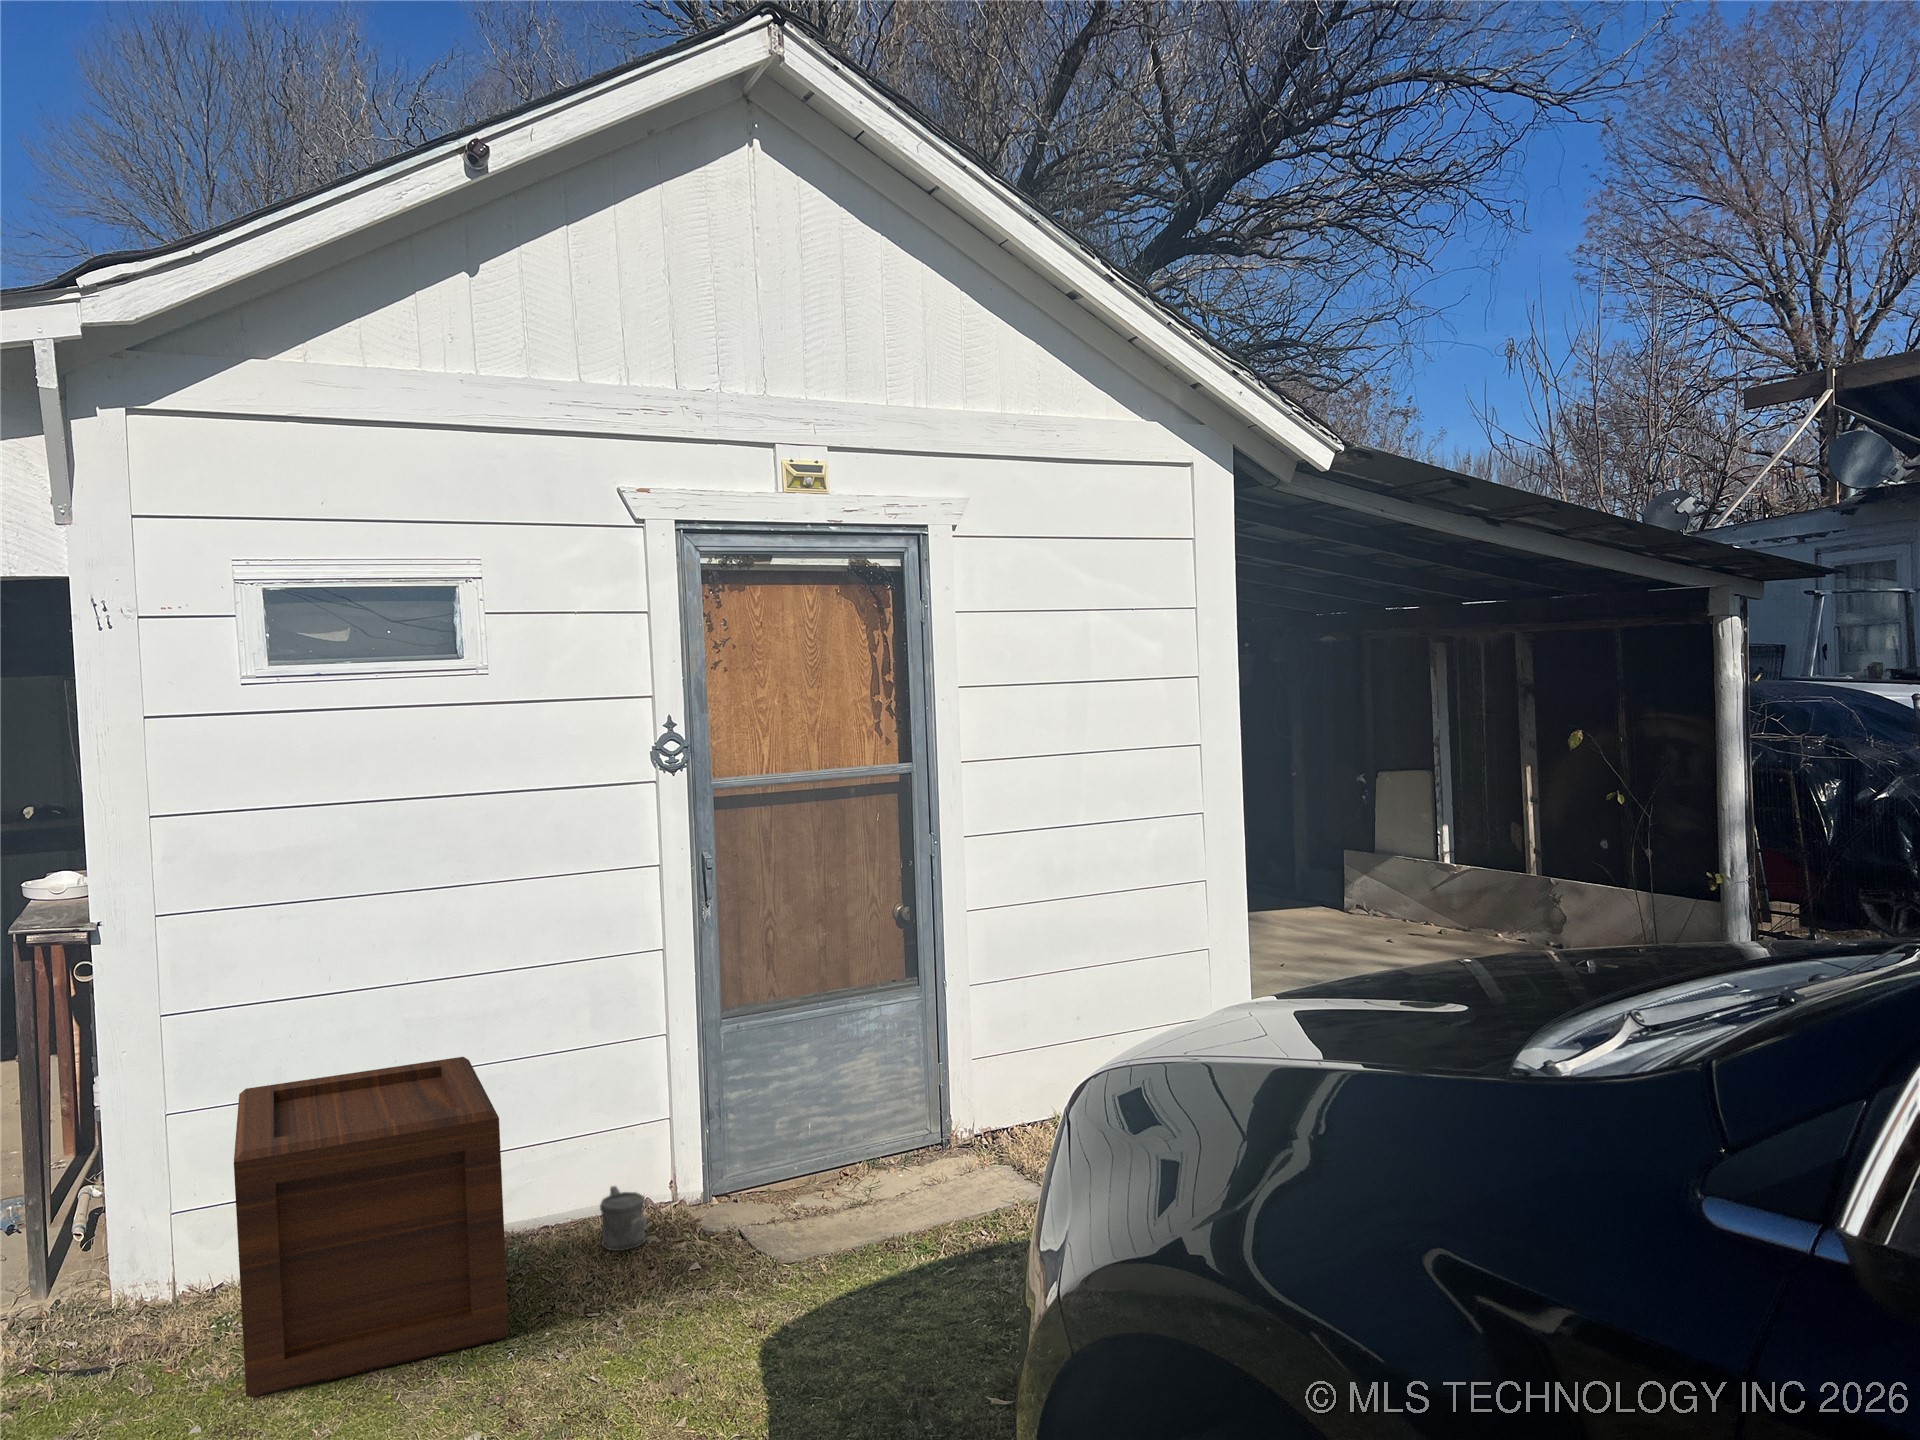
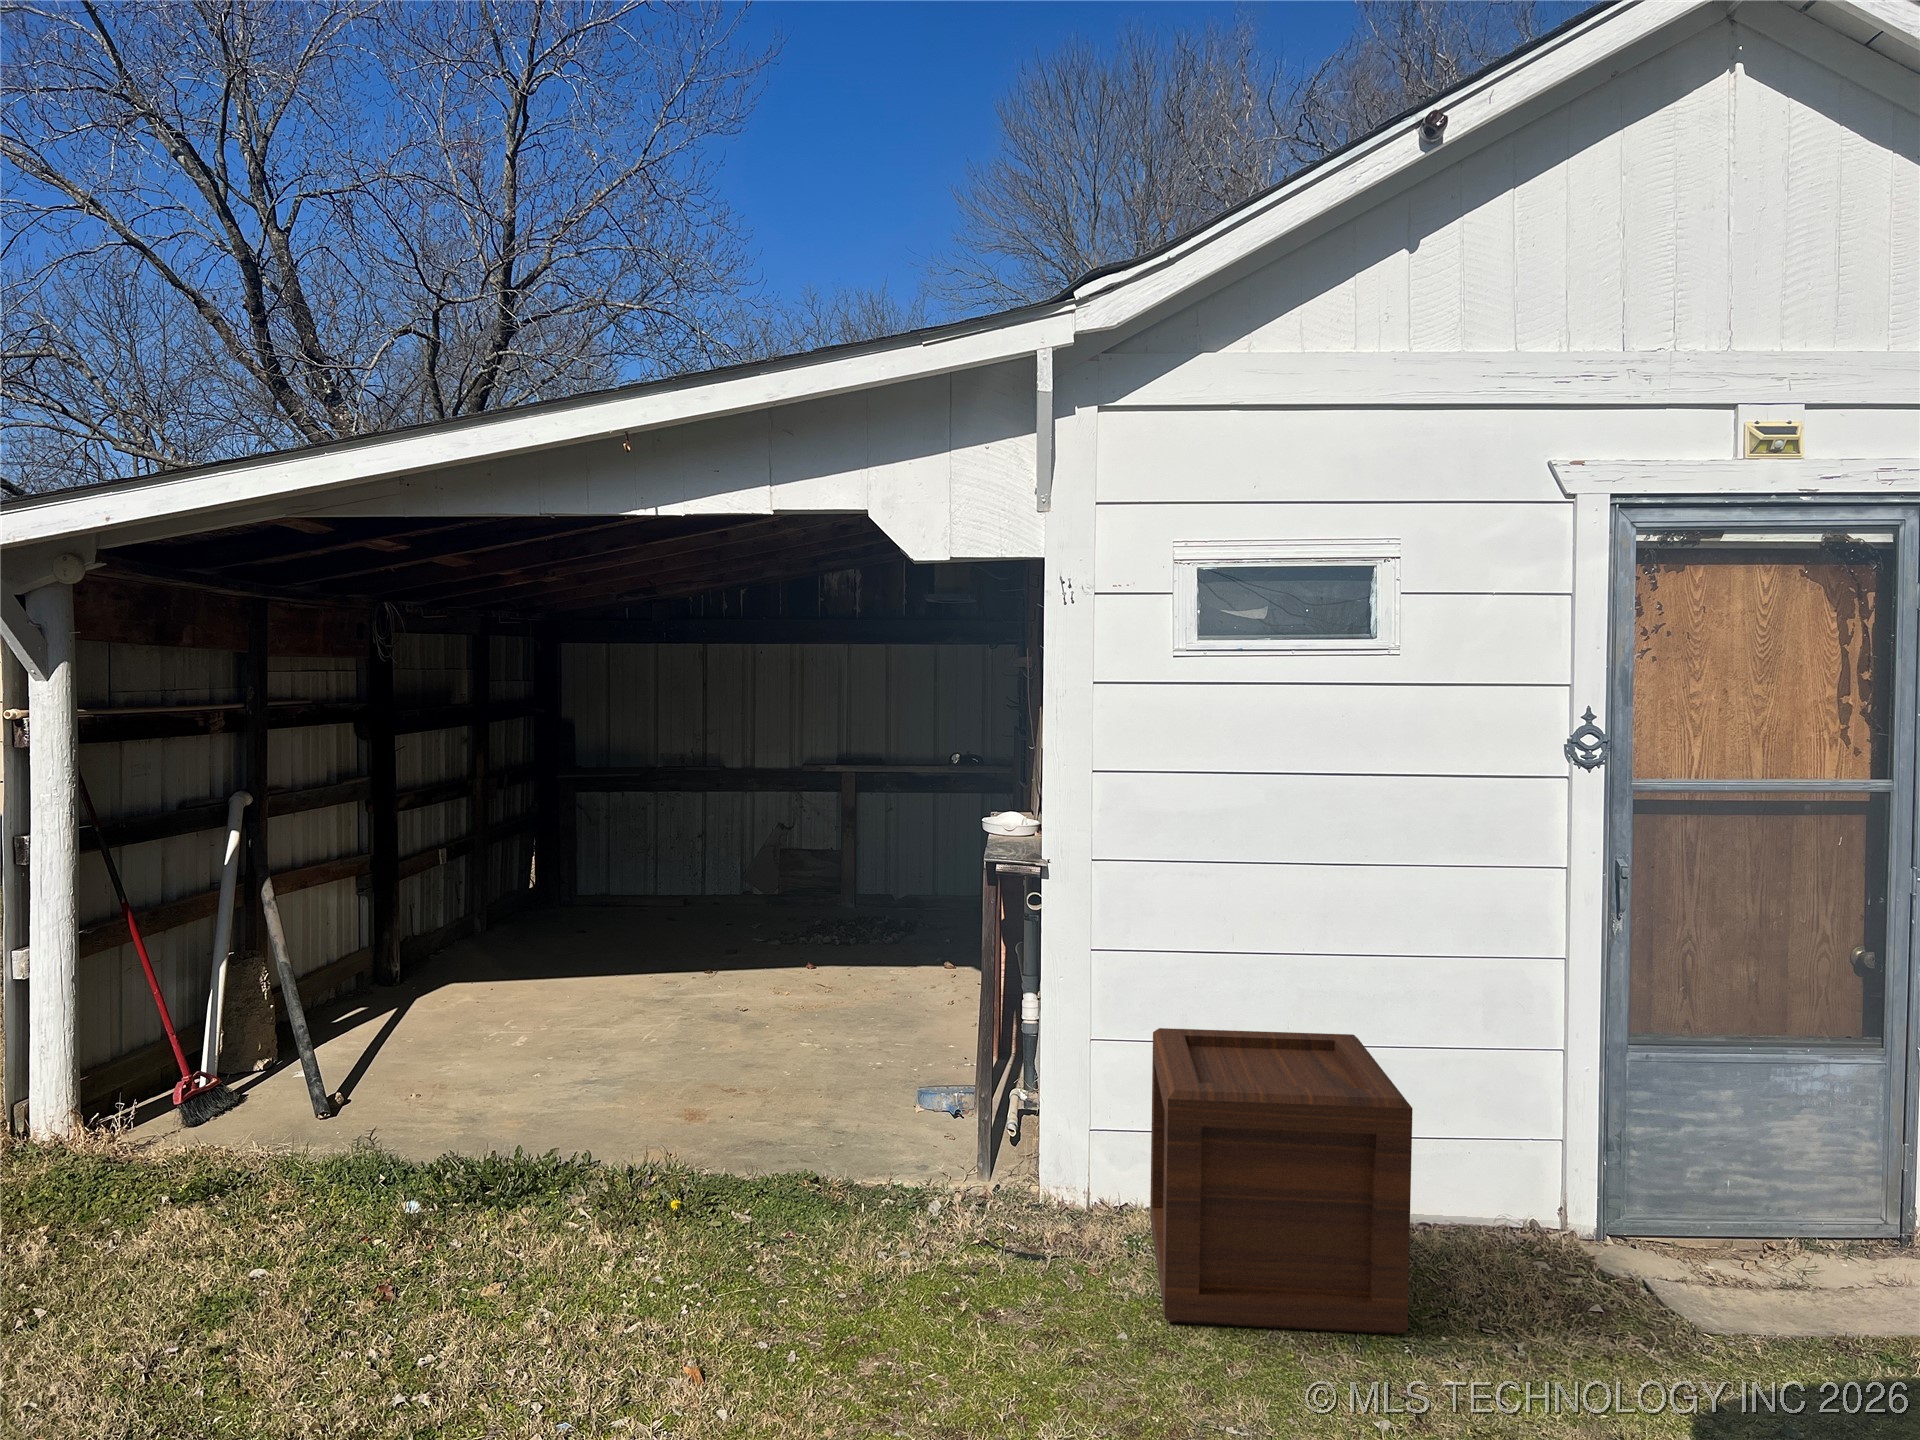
watering can: present [600,1186,647,1251] -> none [1485,1198,1546,1271]

